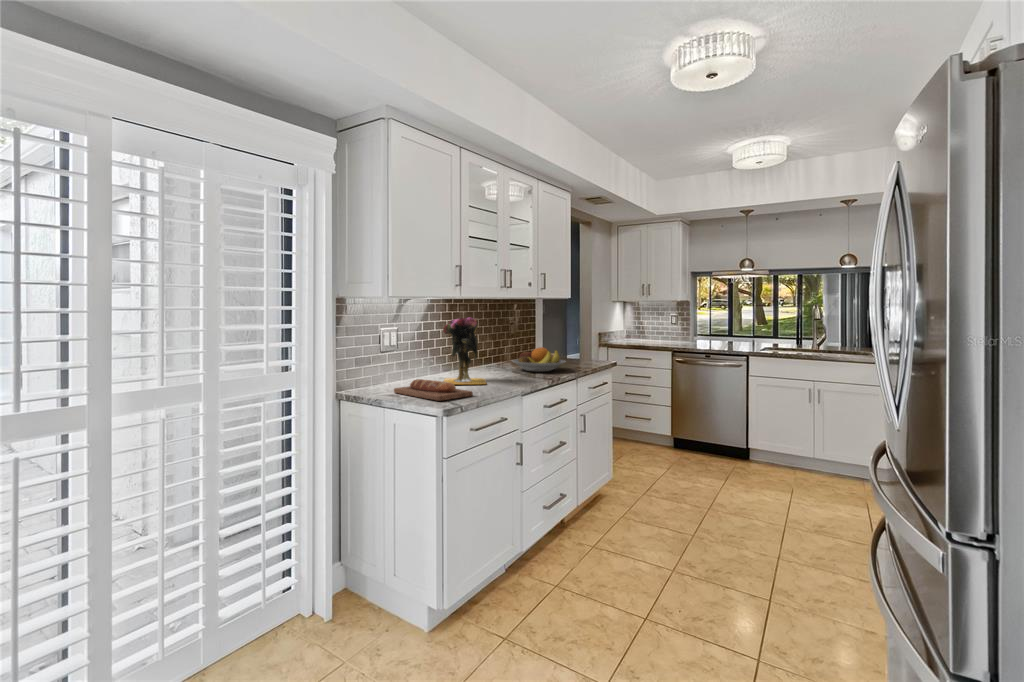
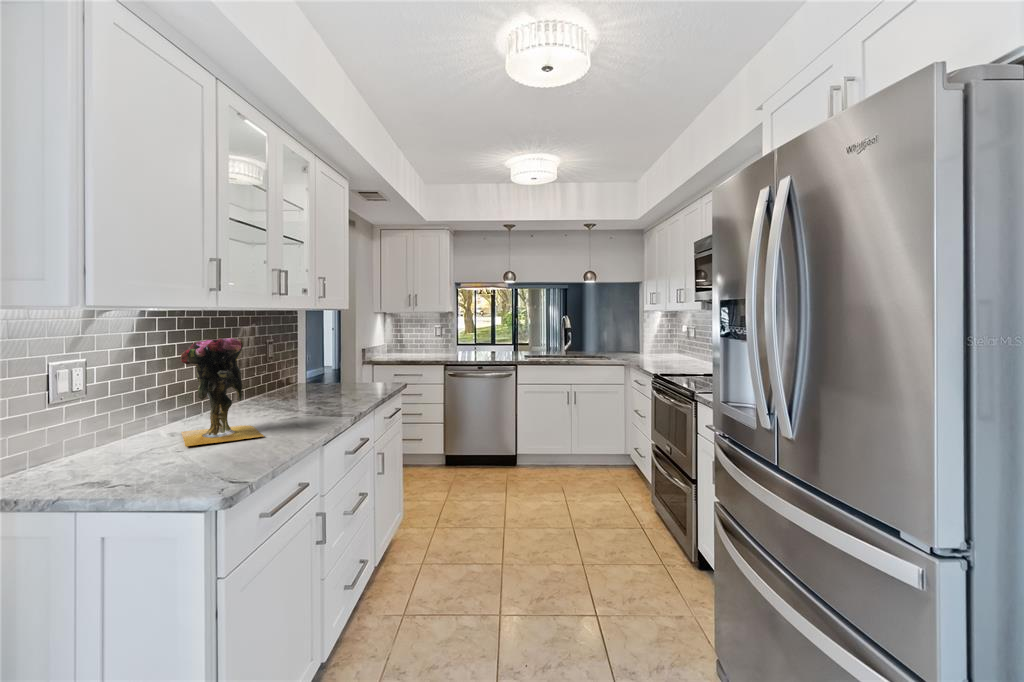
fruit bowl: present [512,347,565,372] -> none [282,373,359,406]
bread loaf: present [394,379,473,401] -> none [92,446,258,483]

